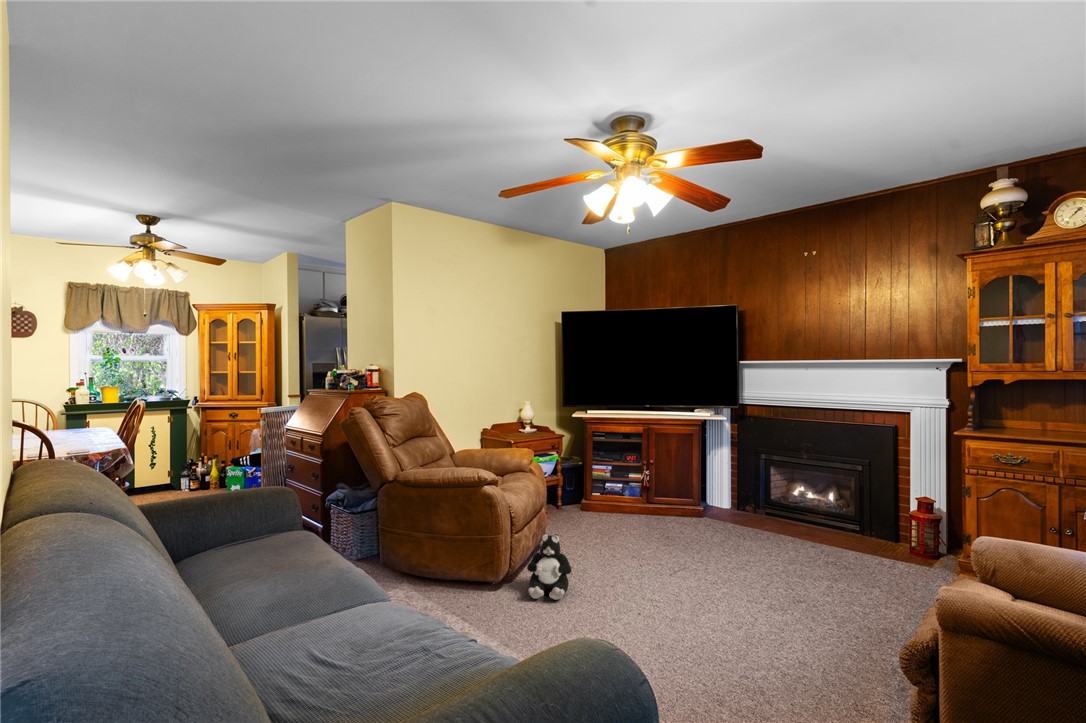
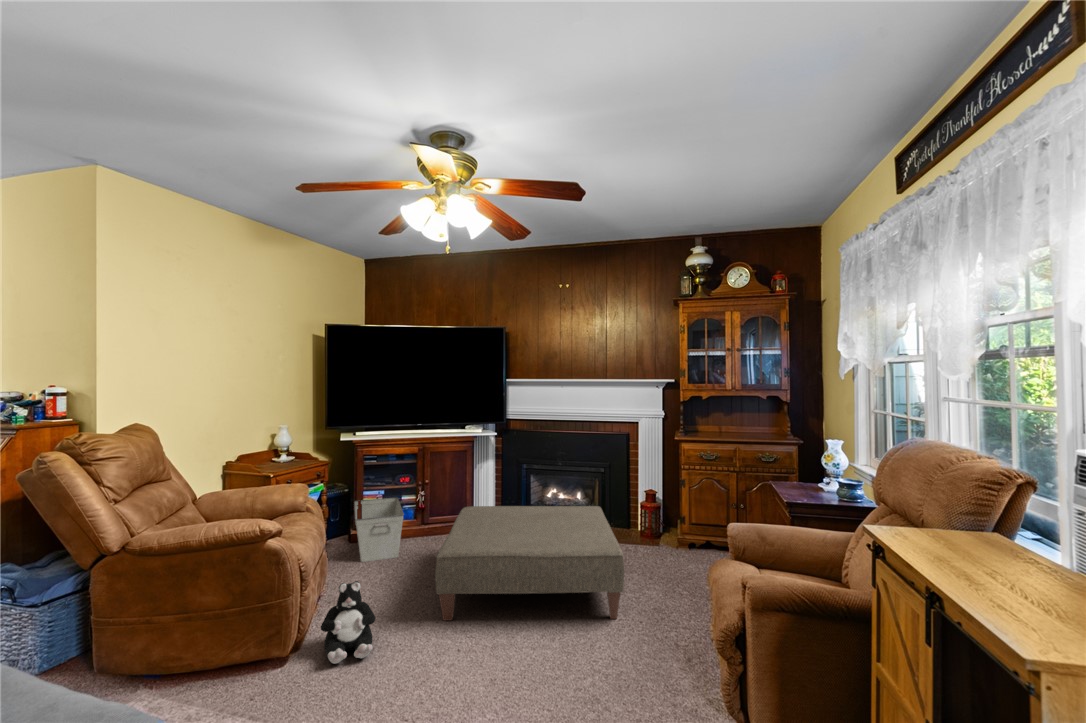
storage bin: none [579,474,625,530] -> present [354,497,404,562]
ottoman: none [628,490,840,629] -> present [435,506,624,621]

